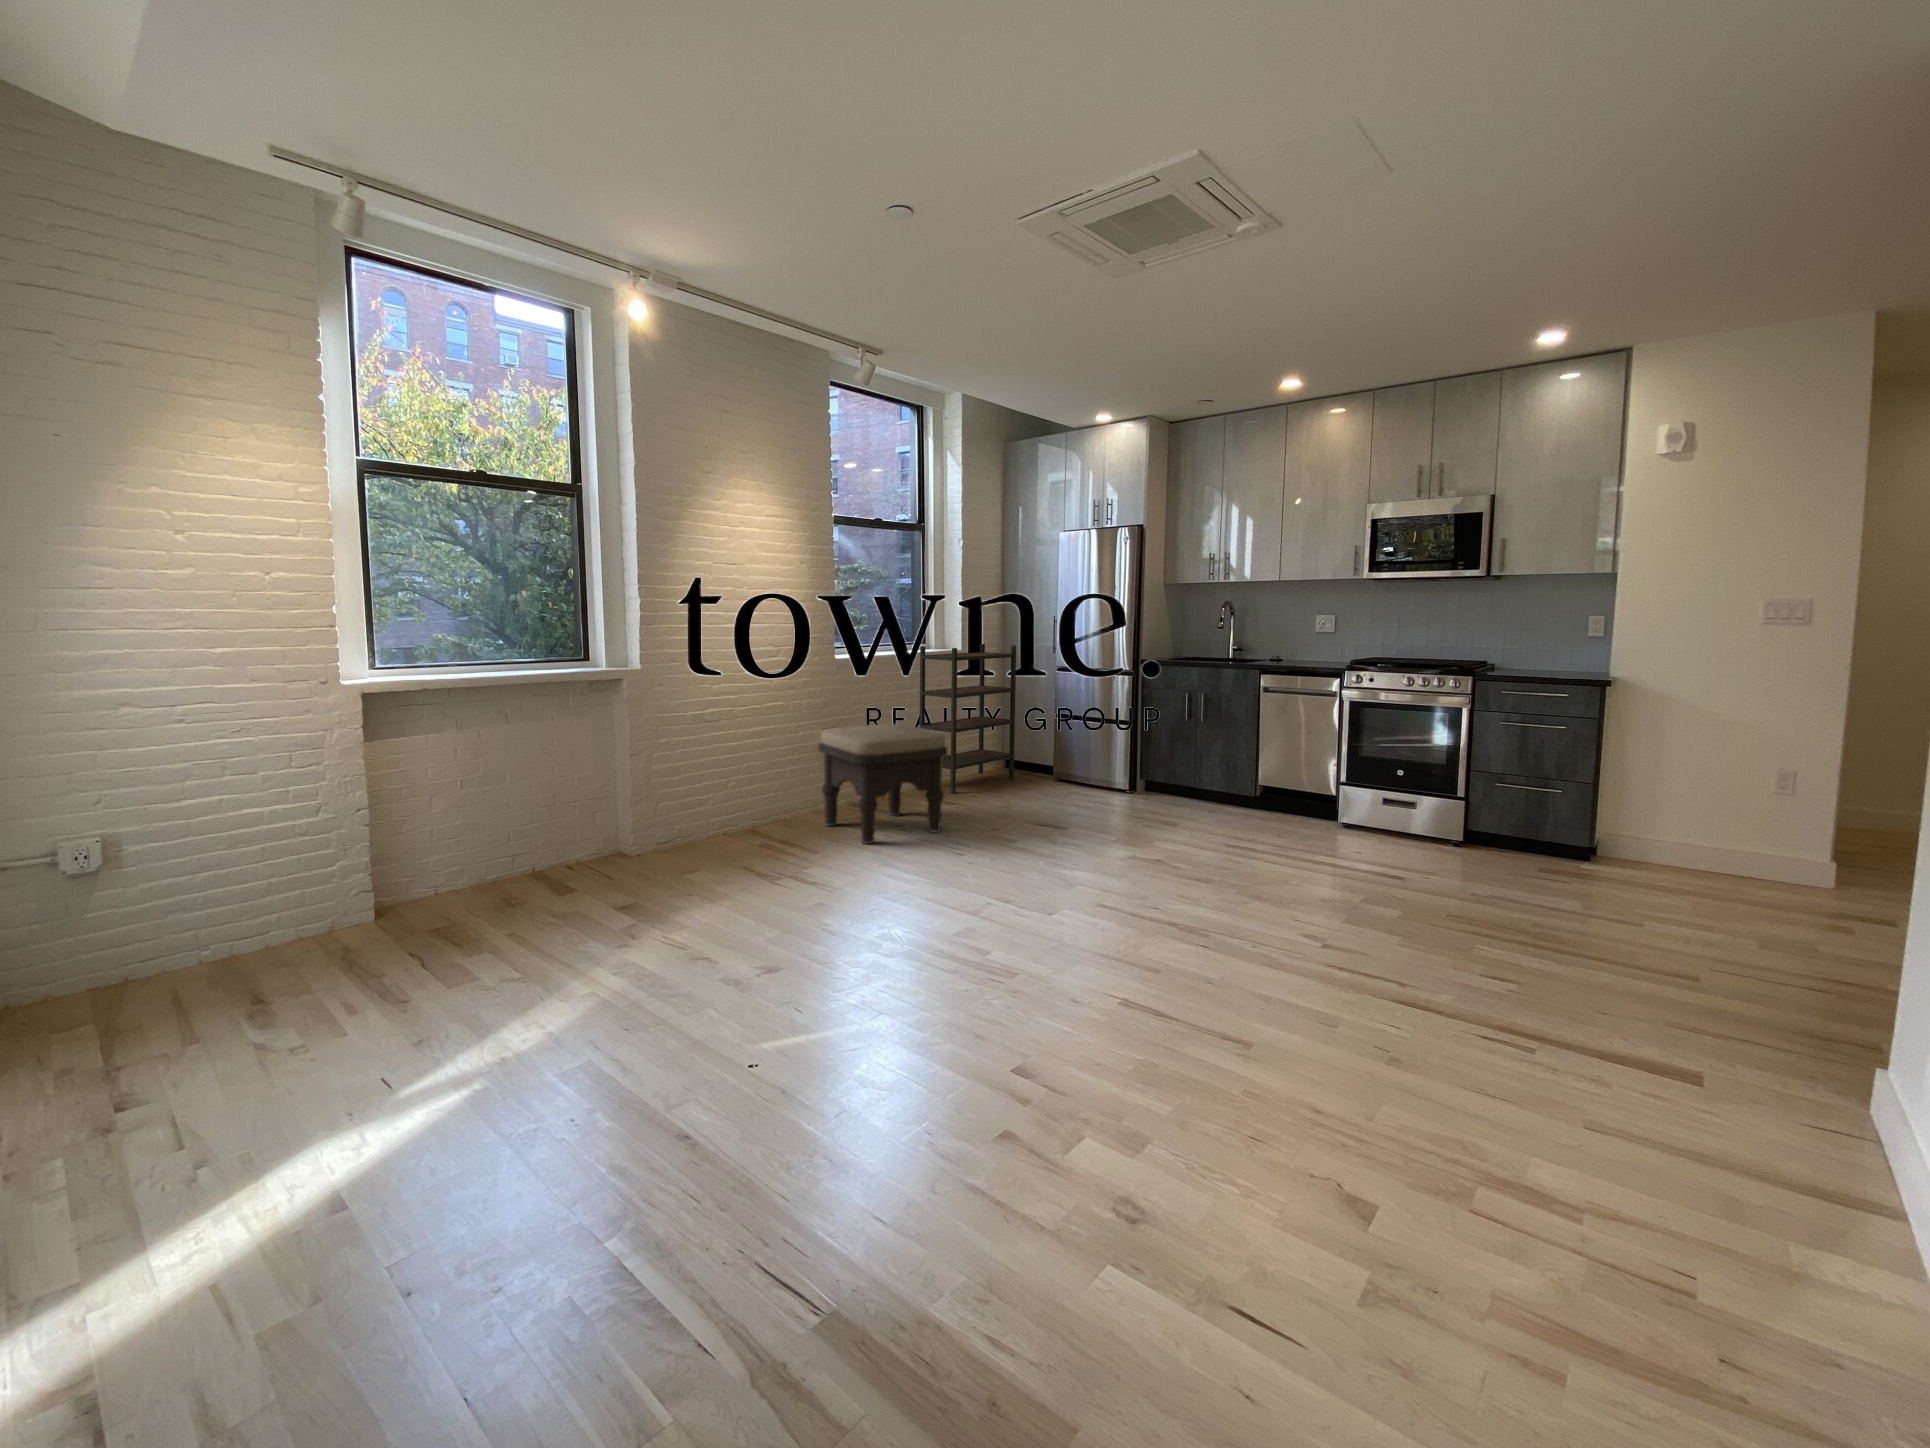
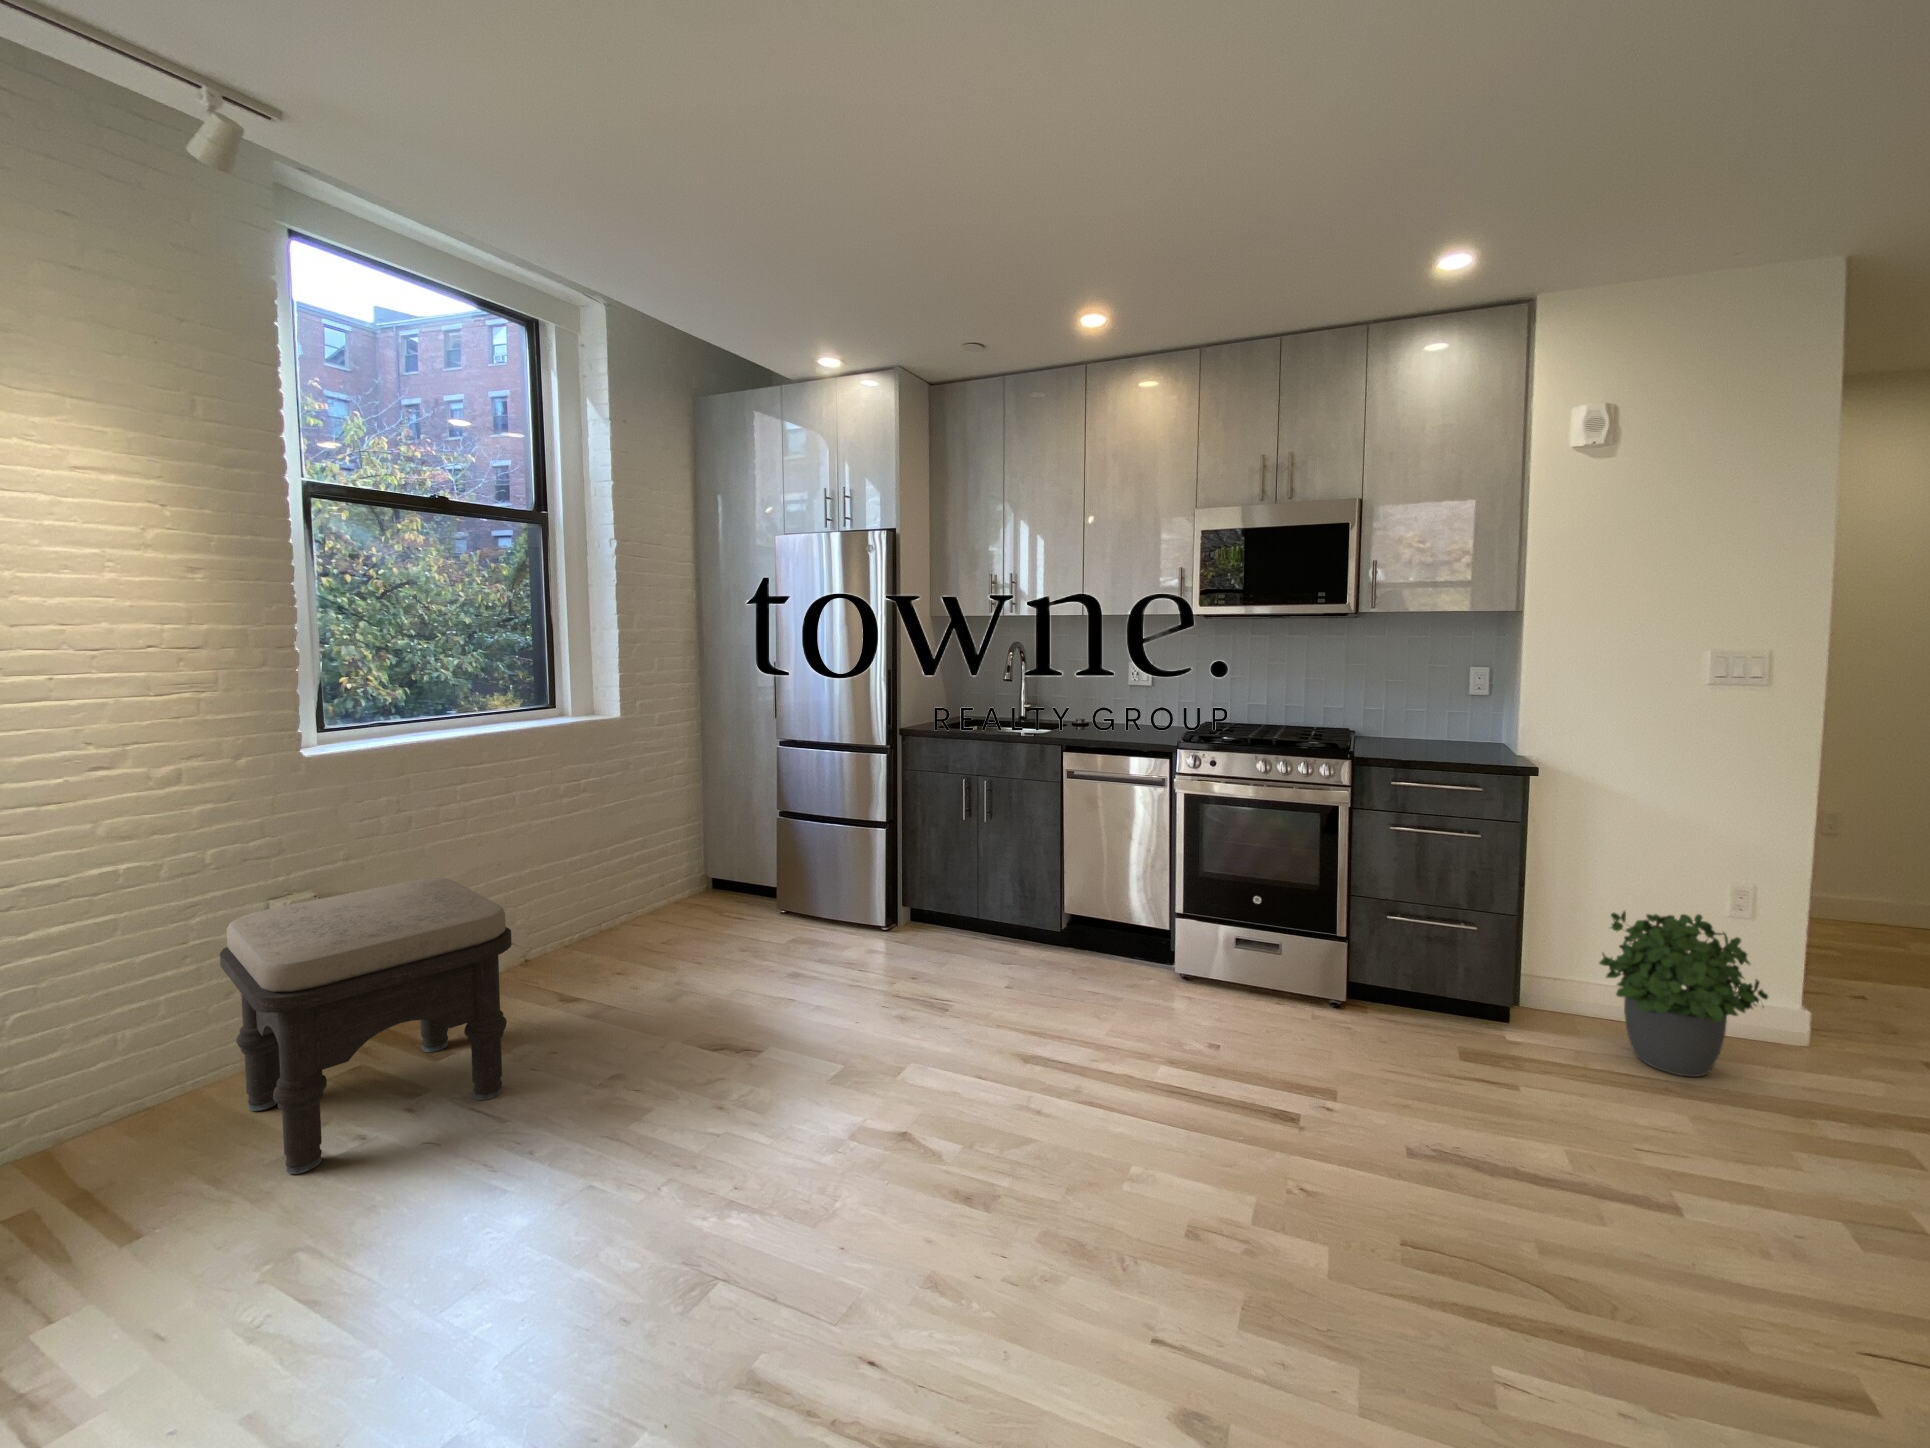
bookshelf: present [920,644,1016,793] -> none [529,705,713,966]
potted plant: none [1660,780,1786,891] -> present [1600,911,1768,1077]

